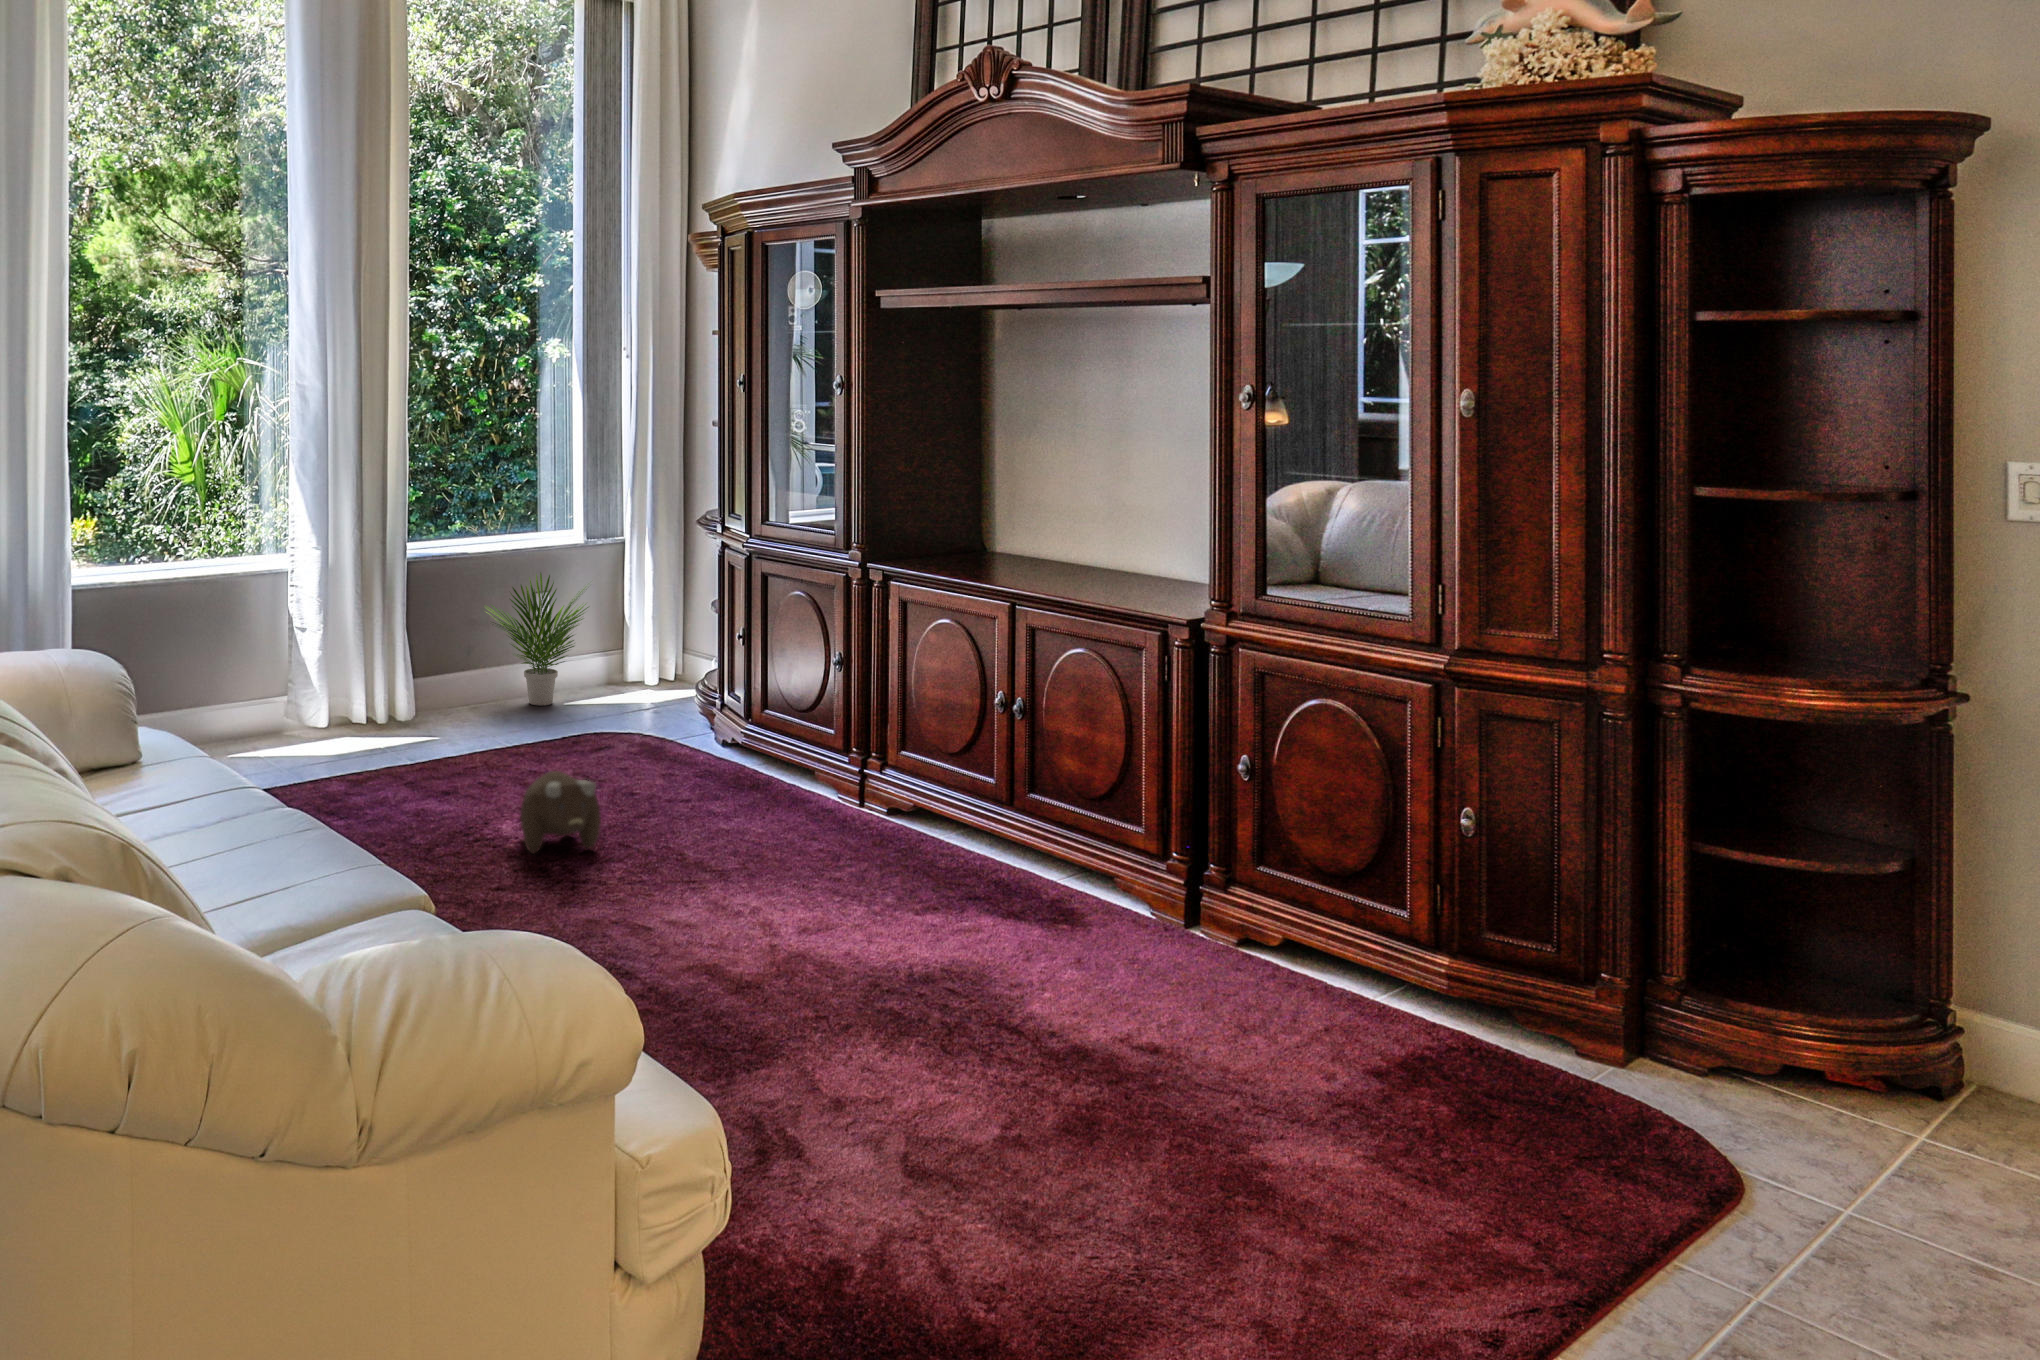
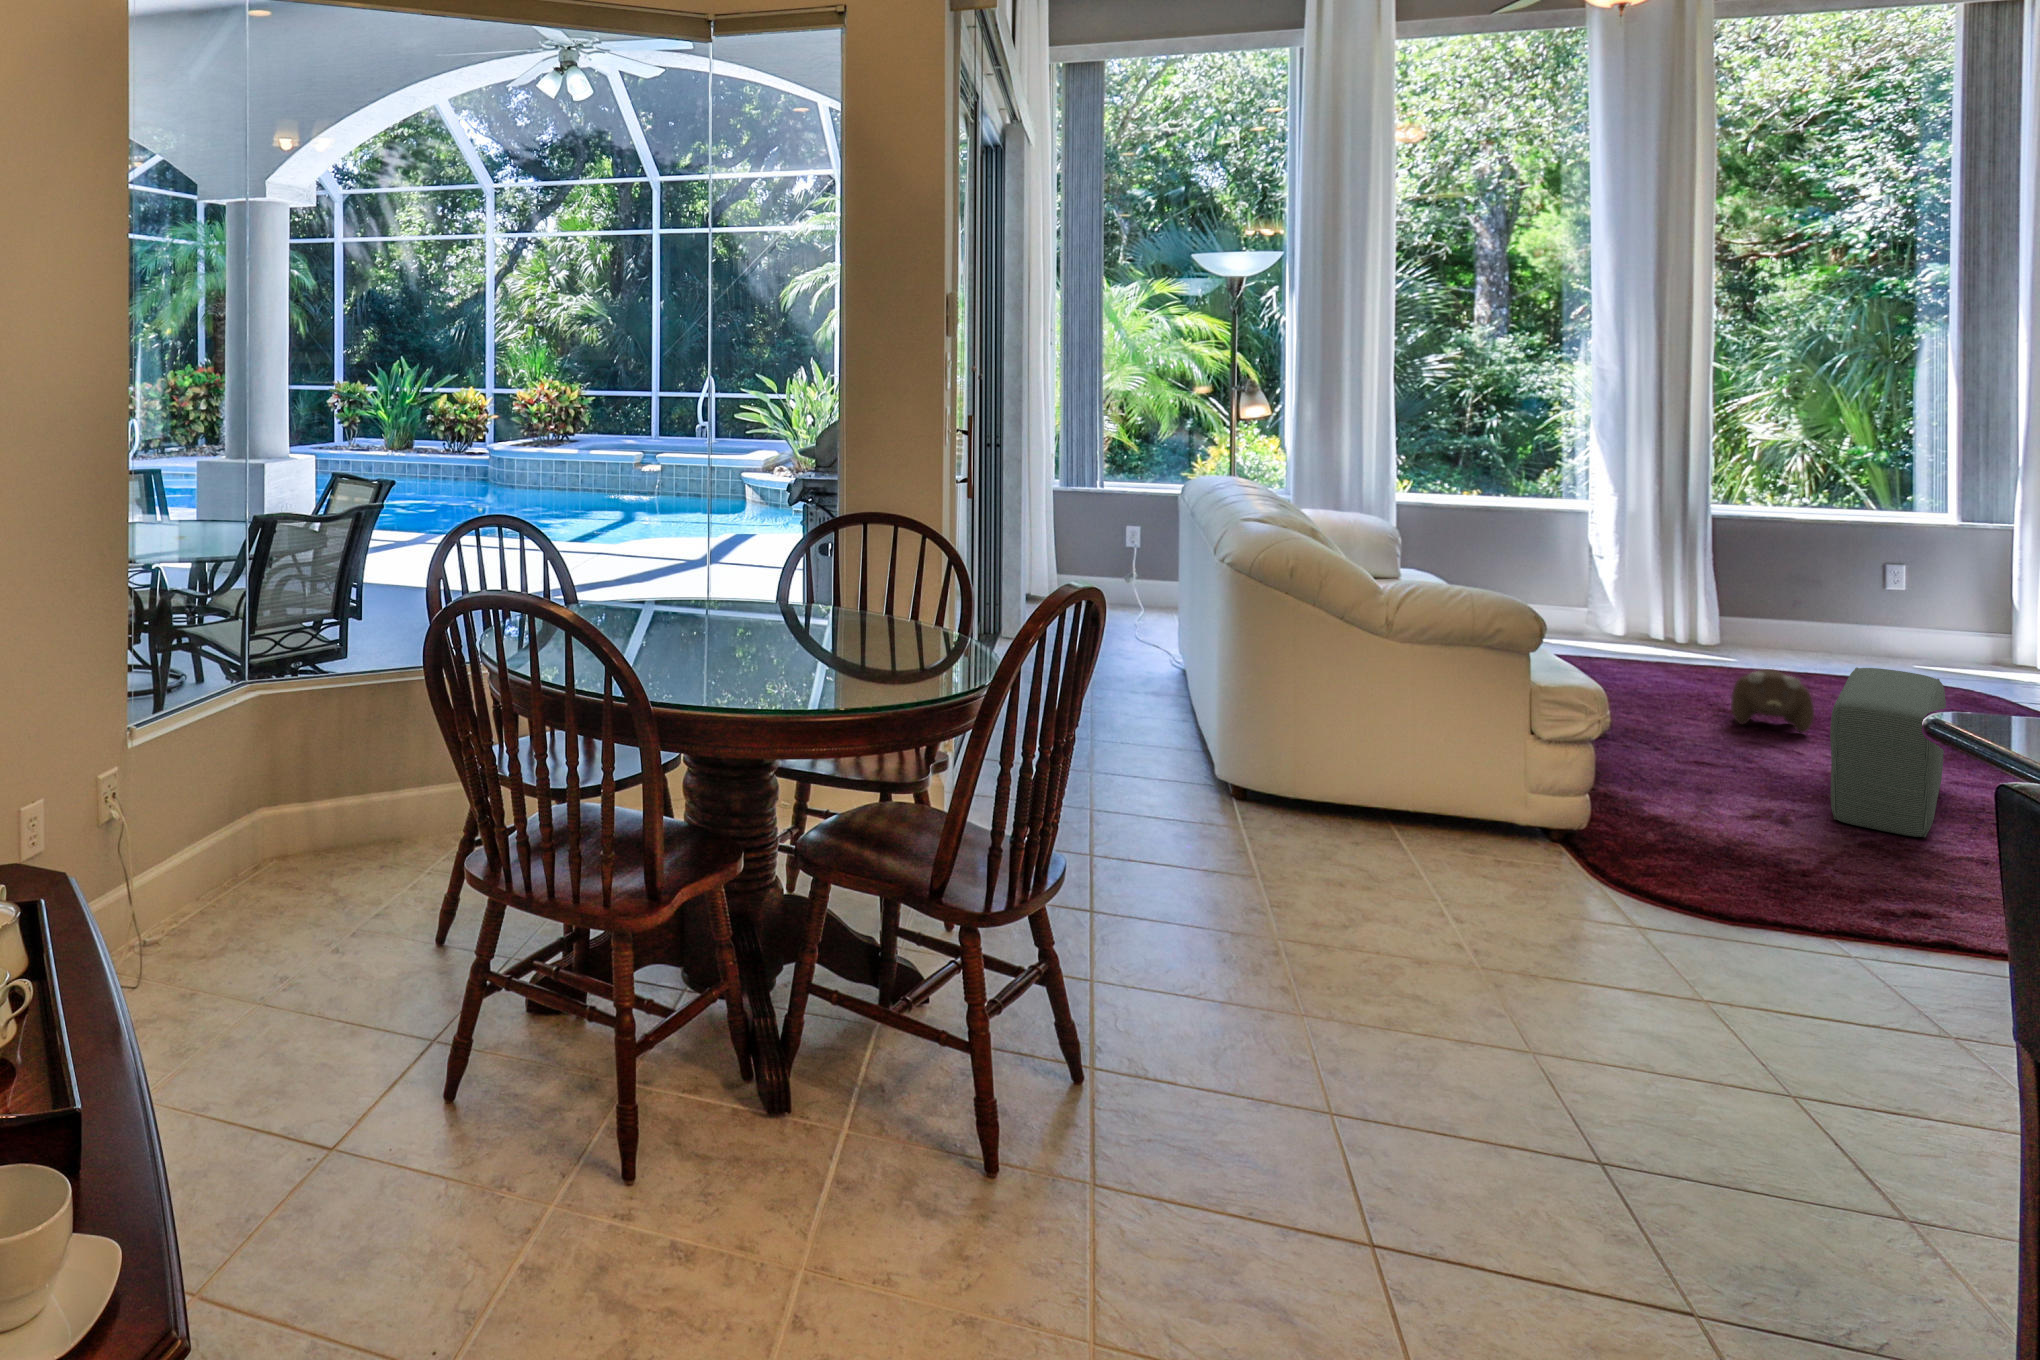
potted plant: present [486,572,588,706] -> none [1805,541,1942,658]
pouf: none [675,762,838,1015] -> present [1830,668,1946,837]

